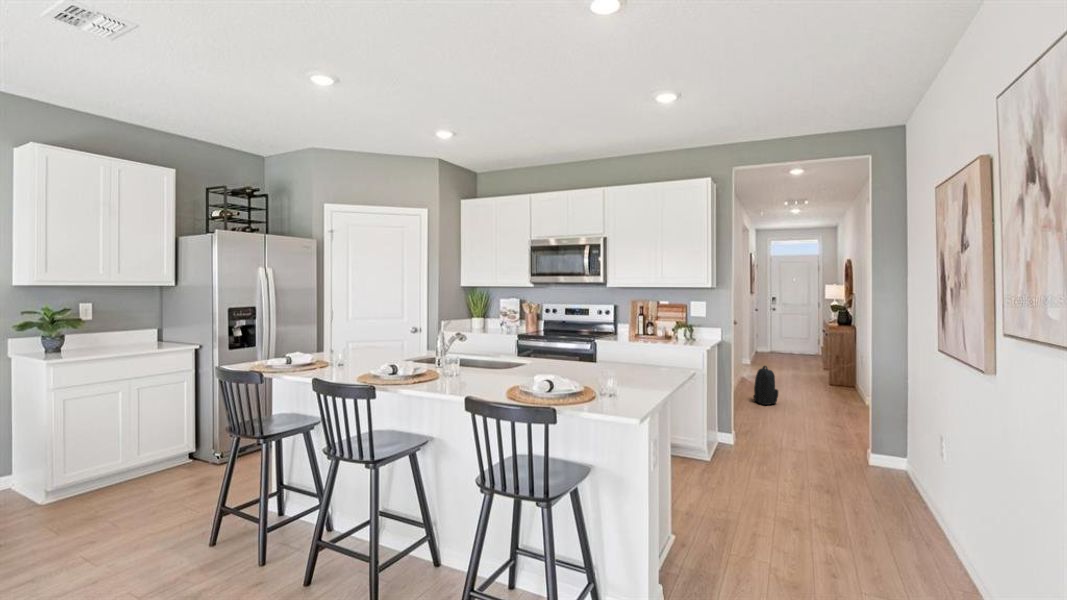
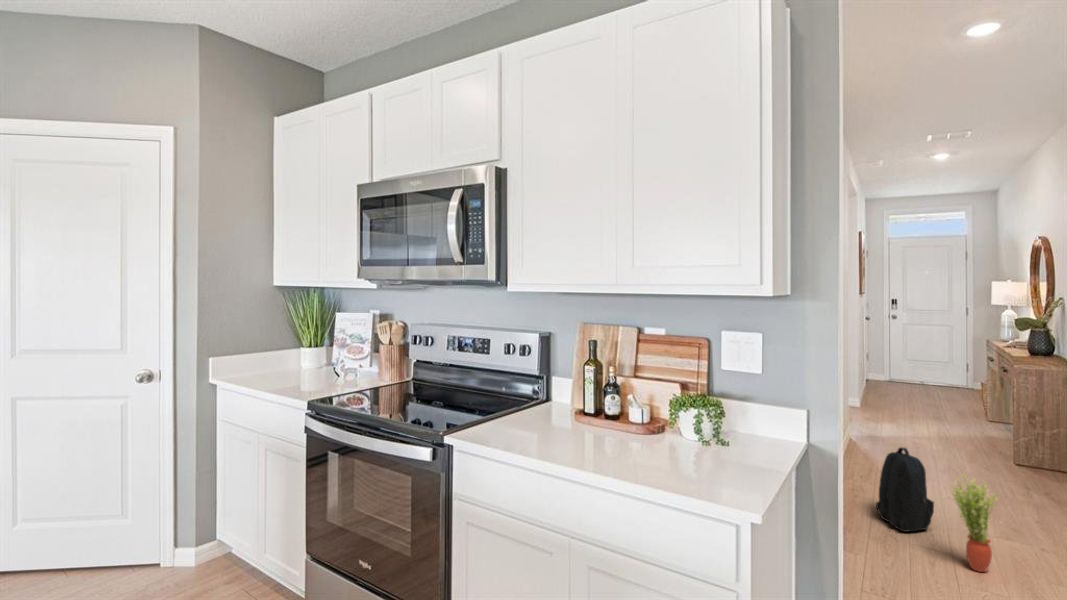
potted plant: none [782,371,801,414] -> present [949,474,997,572]

